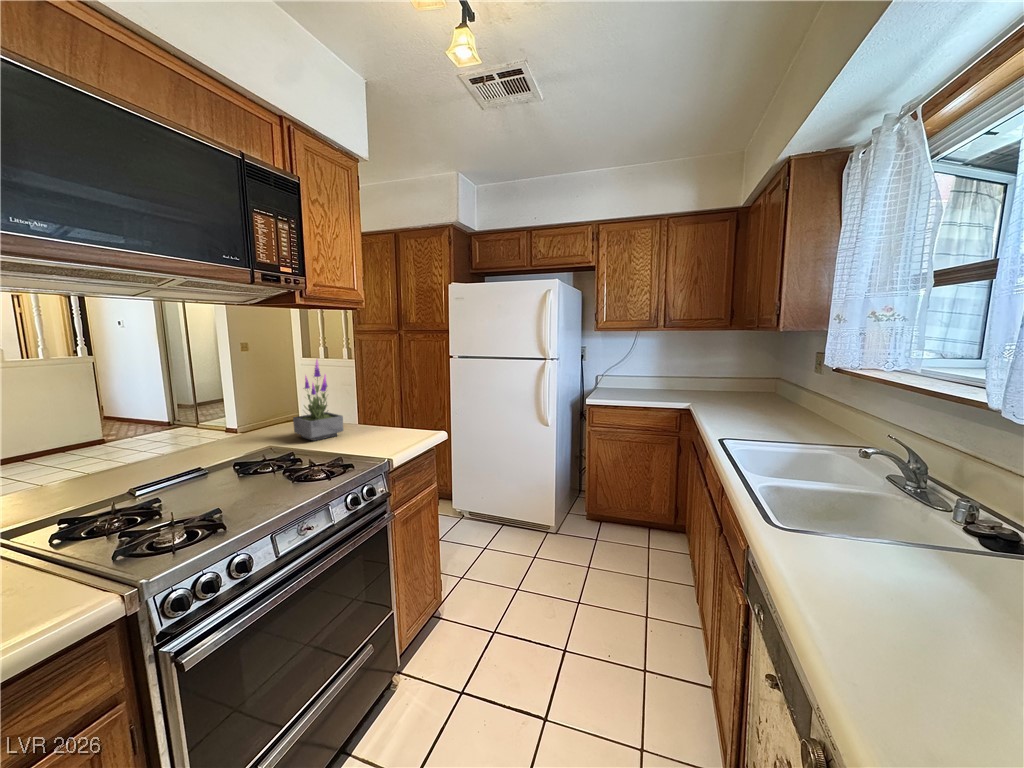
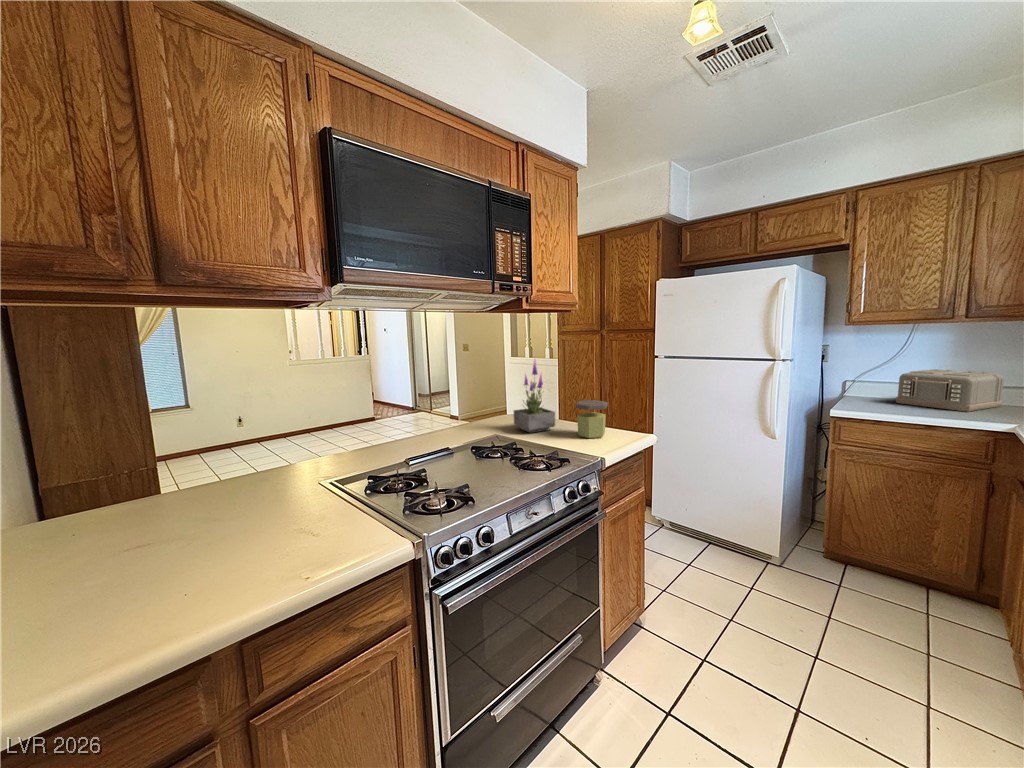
toaster: none [627,365,685,395] -> present [896,369,1004,412]
jar: none [363,401,398,441] -> present [575,400,608,438]

